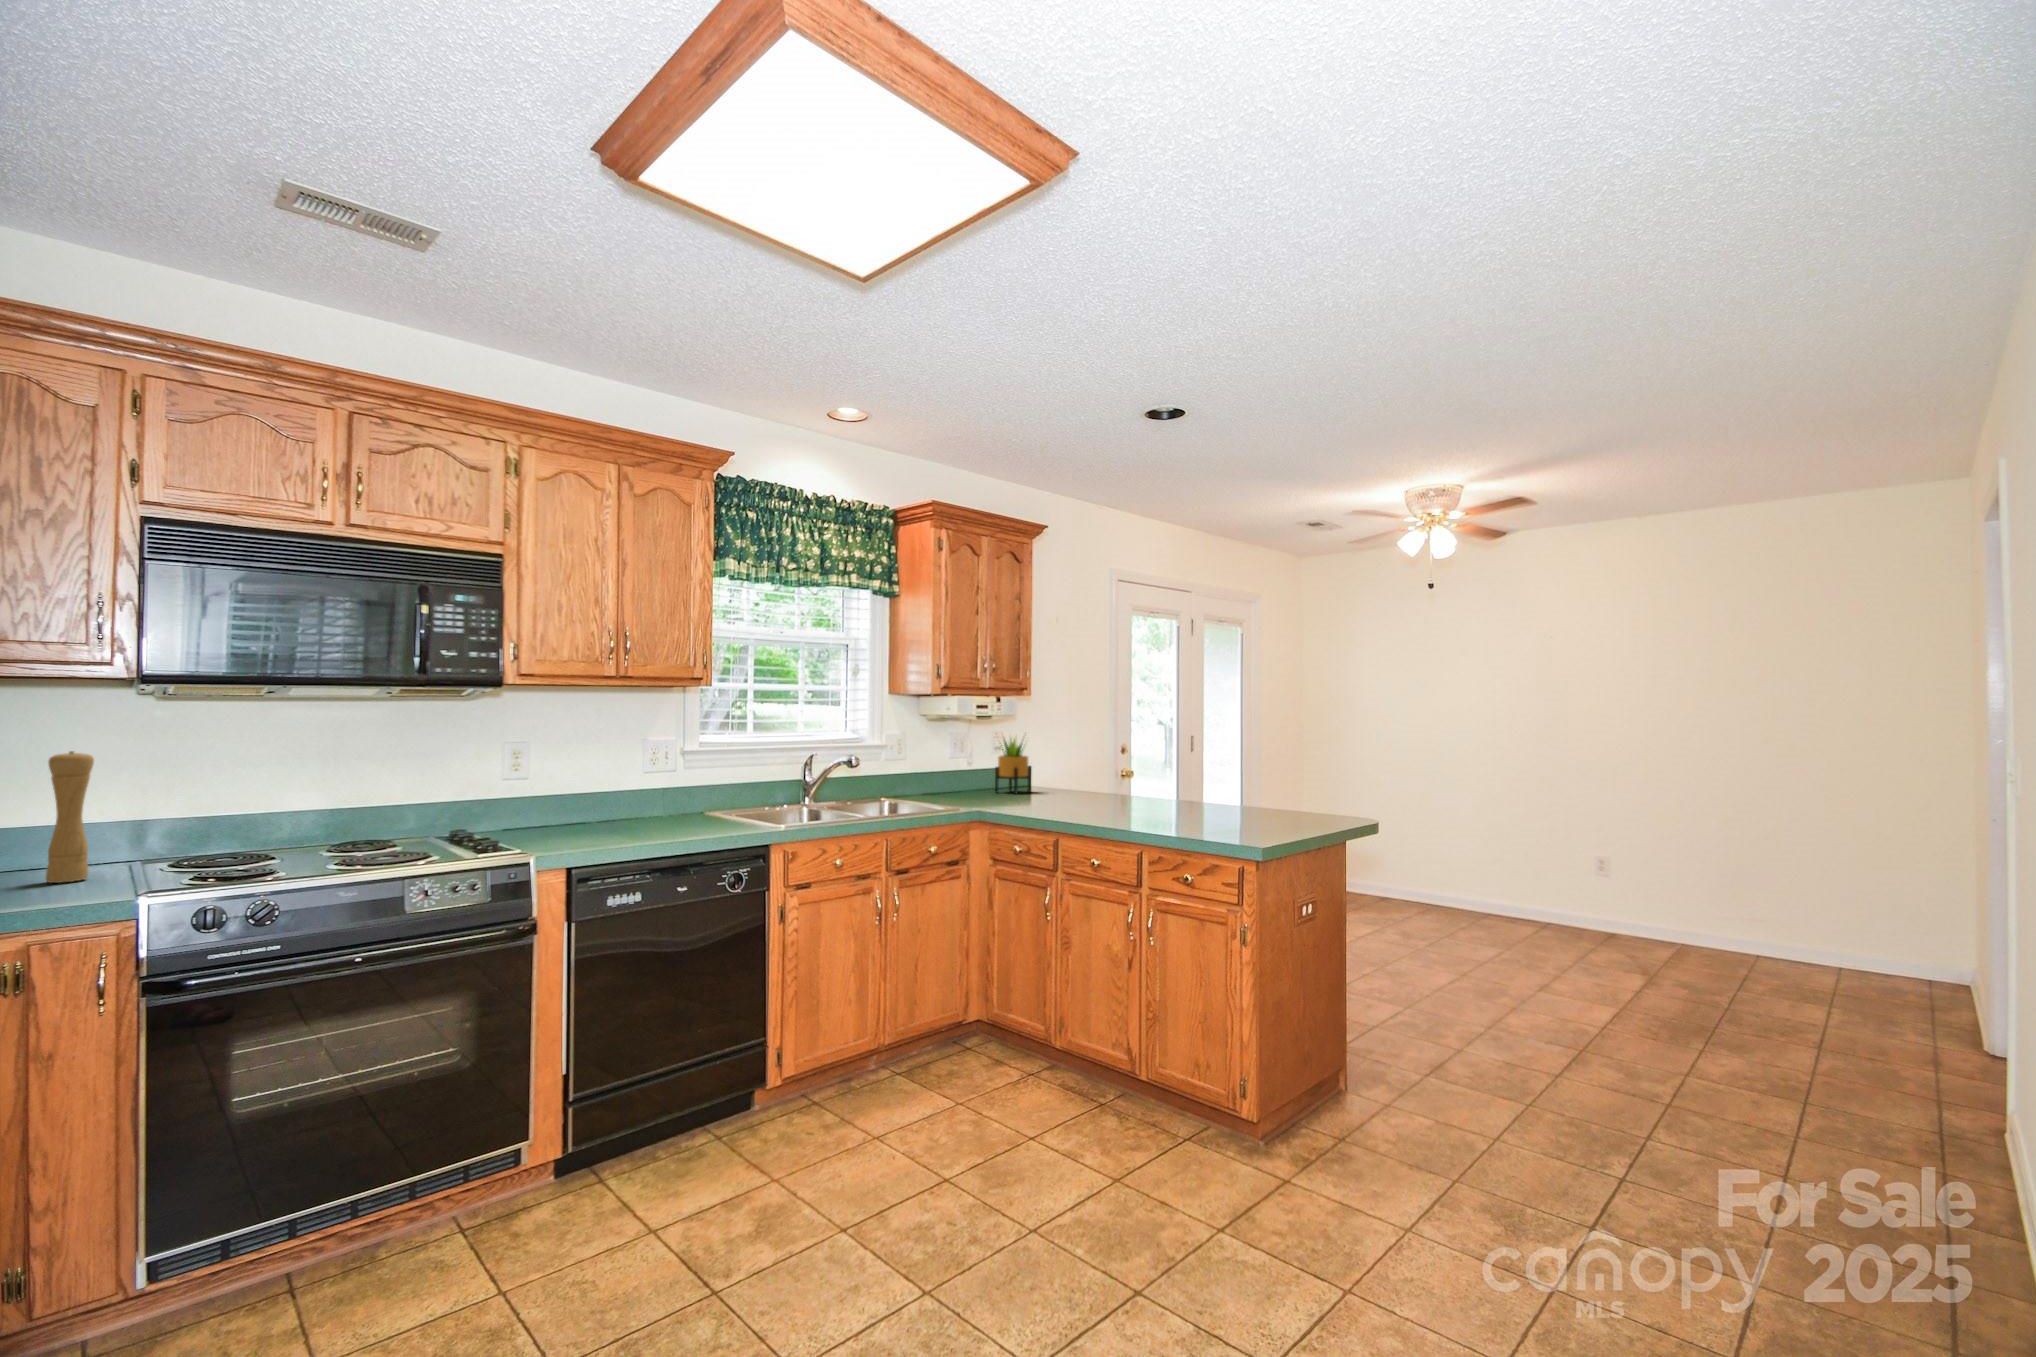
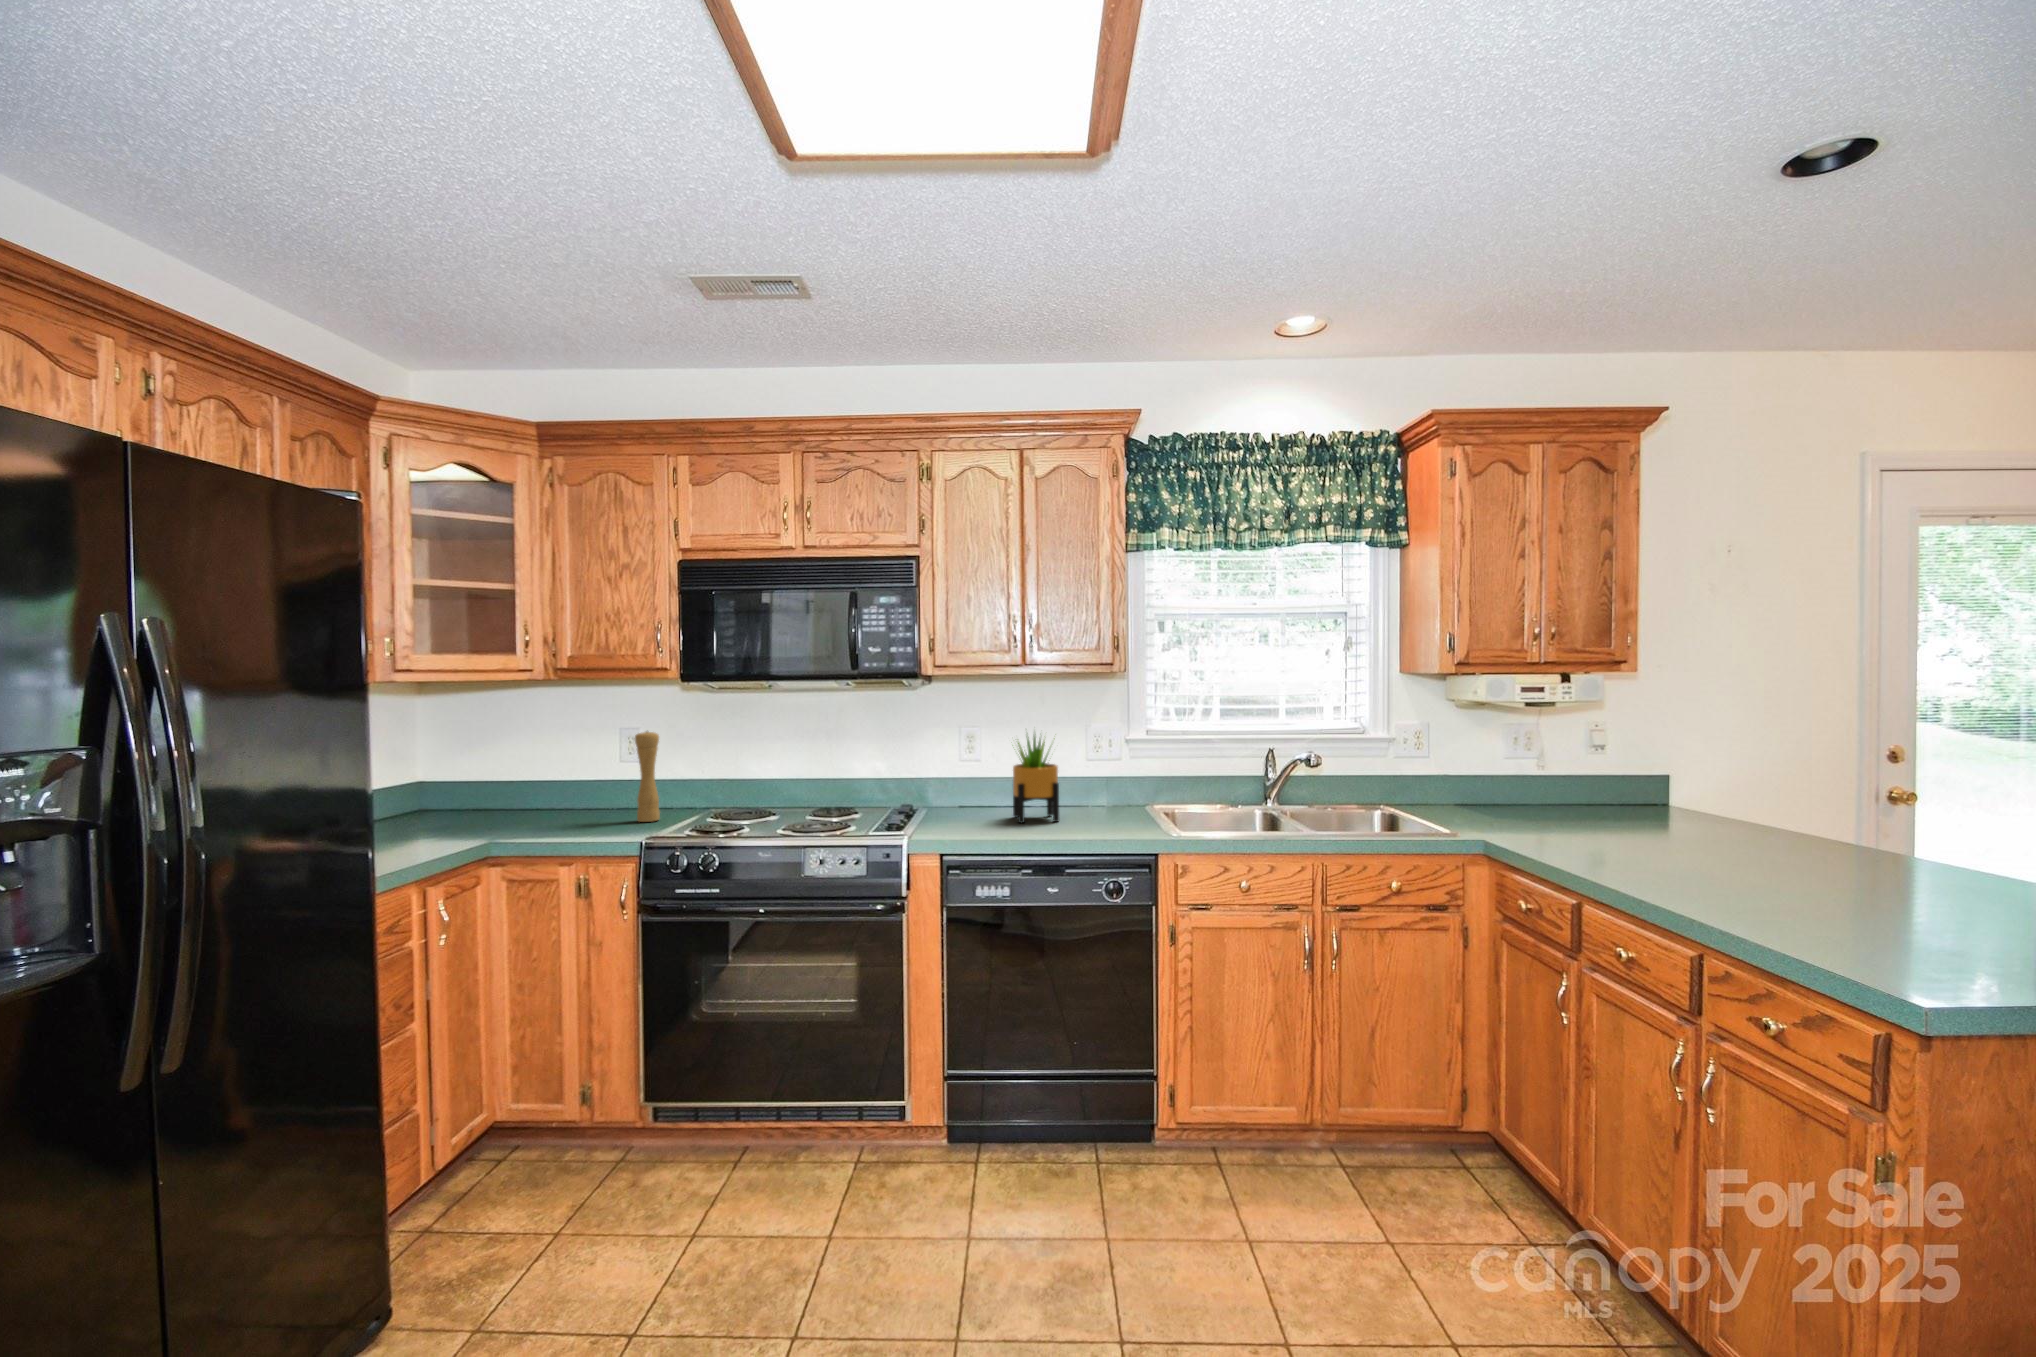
potted plant: present [995,739,1031,794] -> present [1013,736,1059,823]

